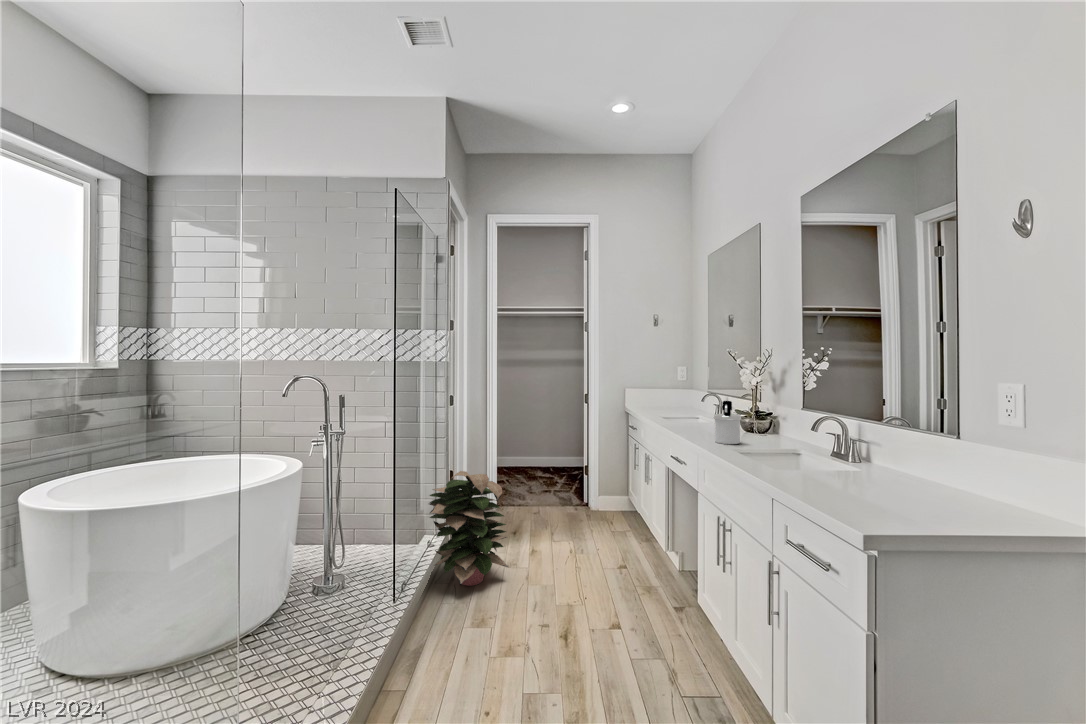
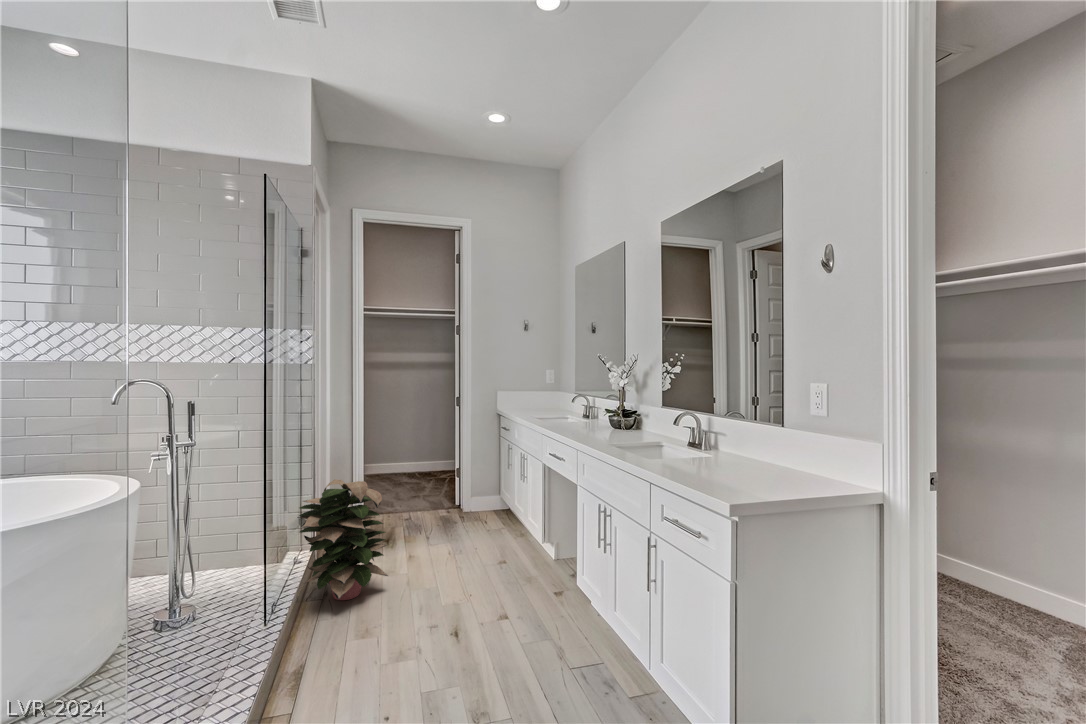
soap dispenser: present [714,401,741,444] -> none [590,400,613,439]

